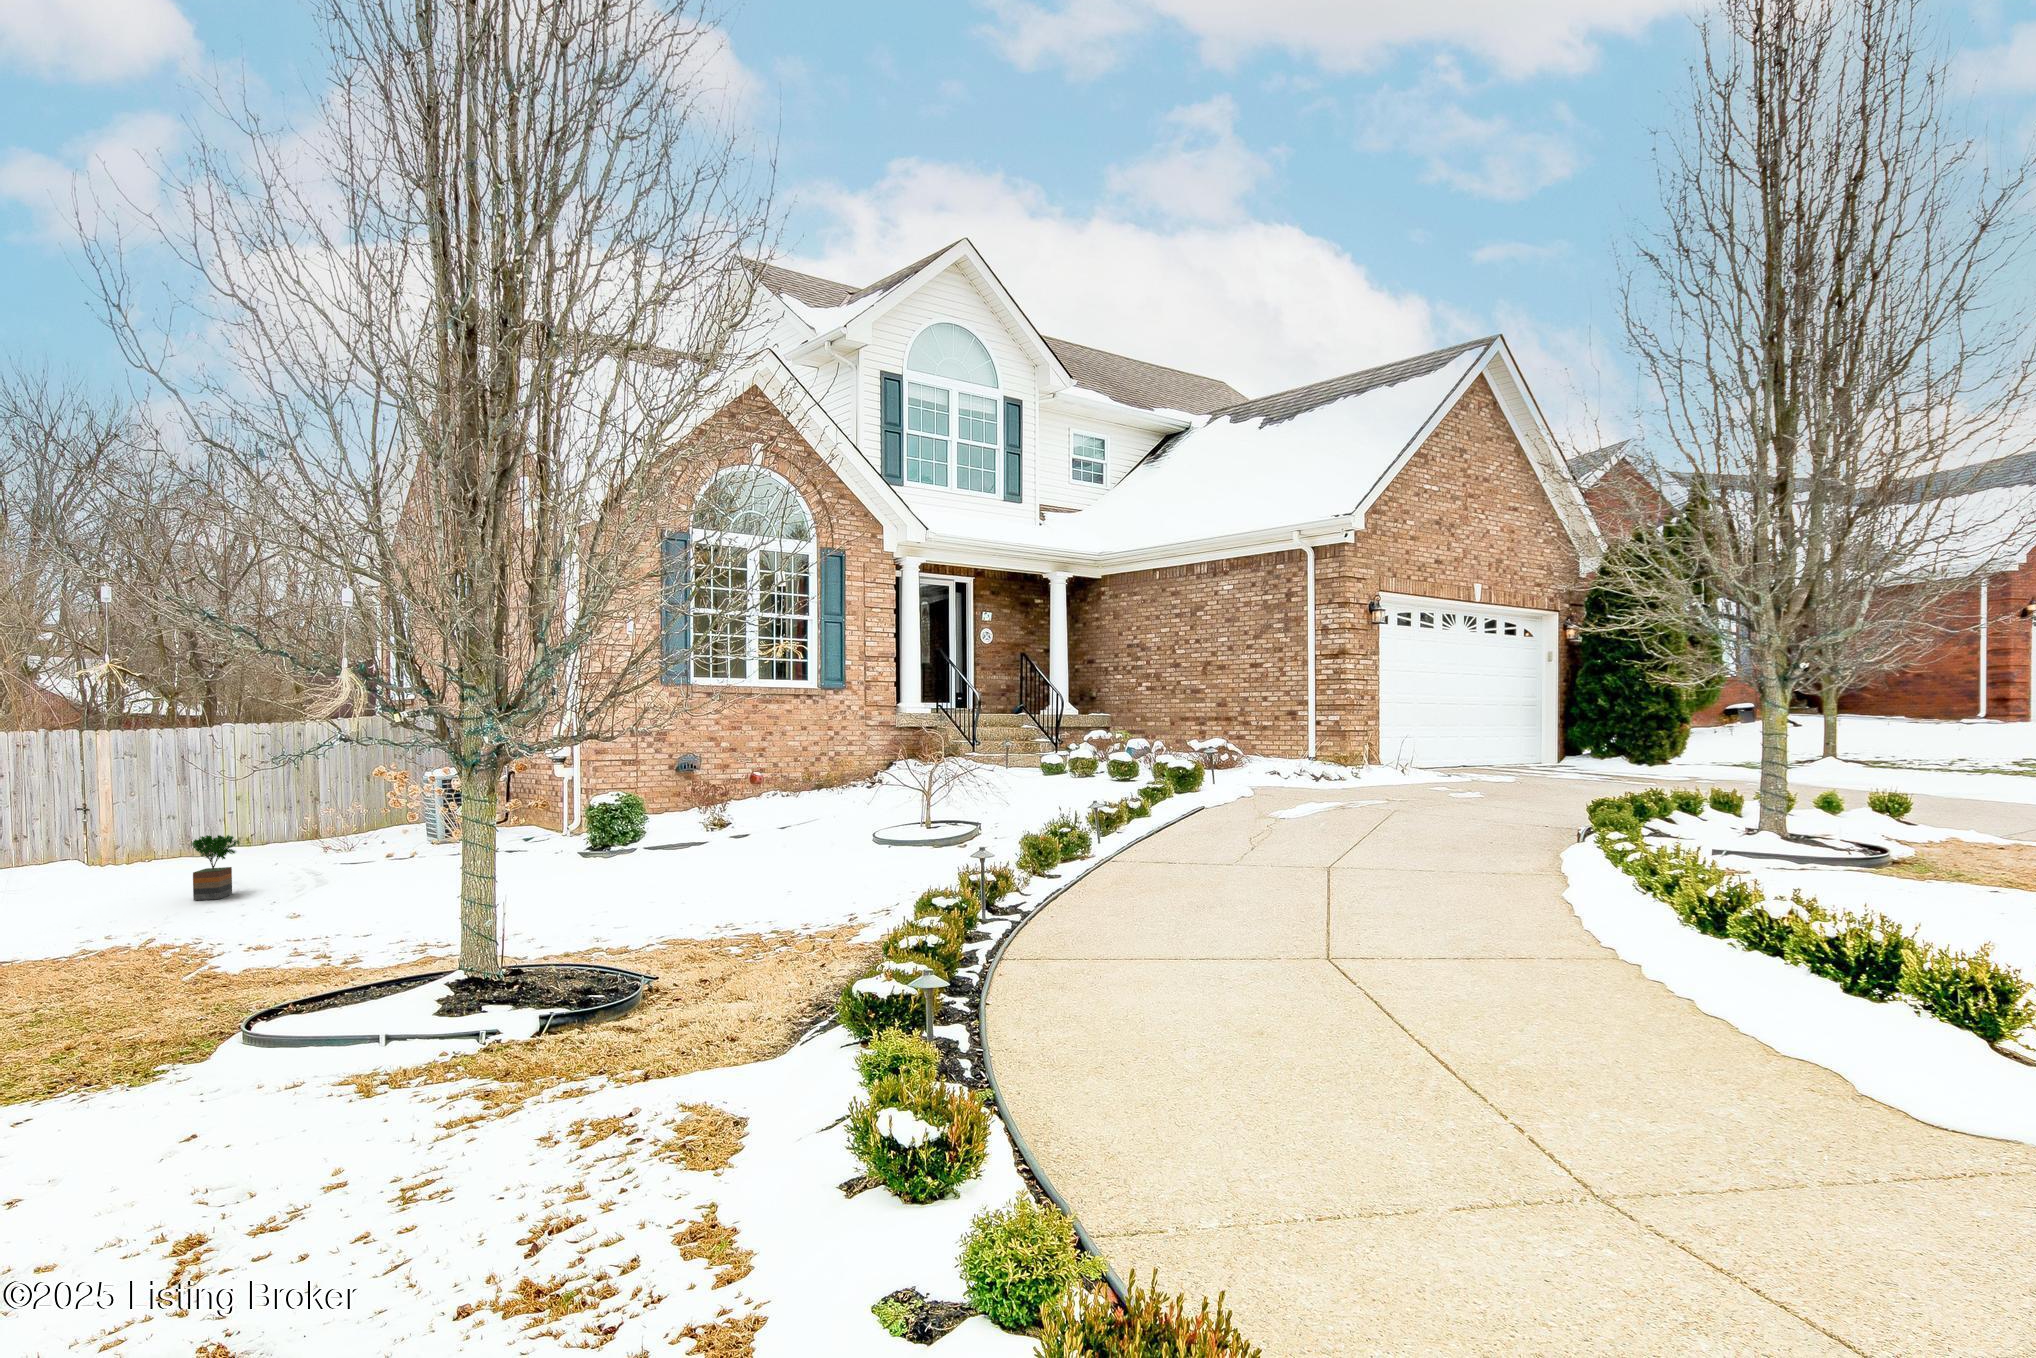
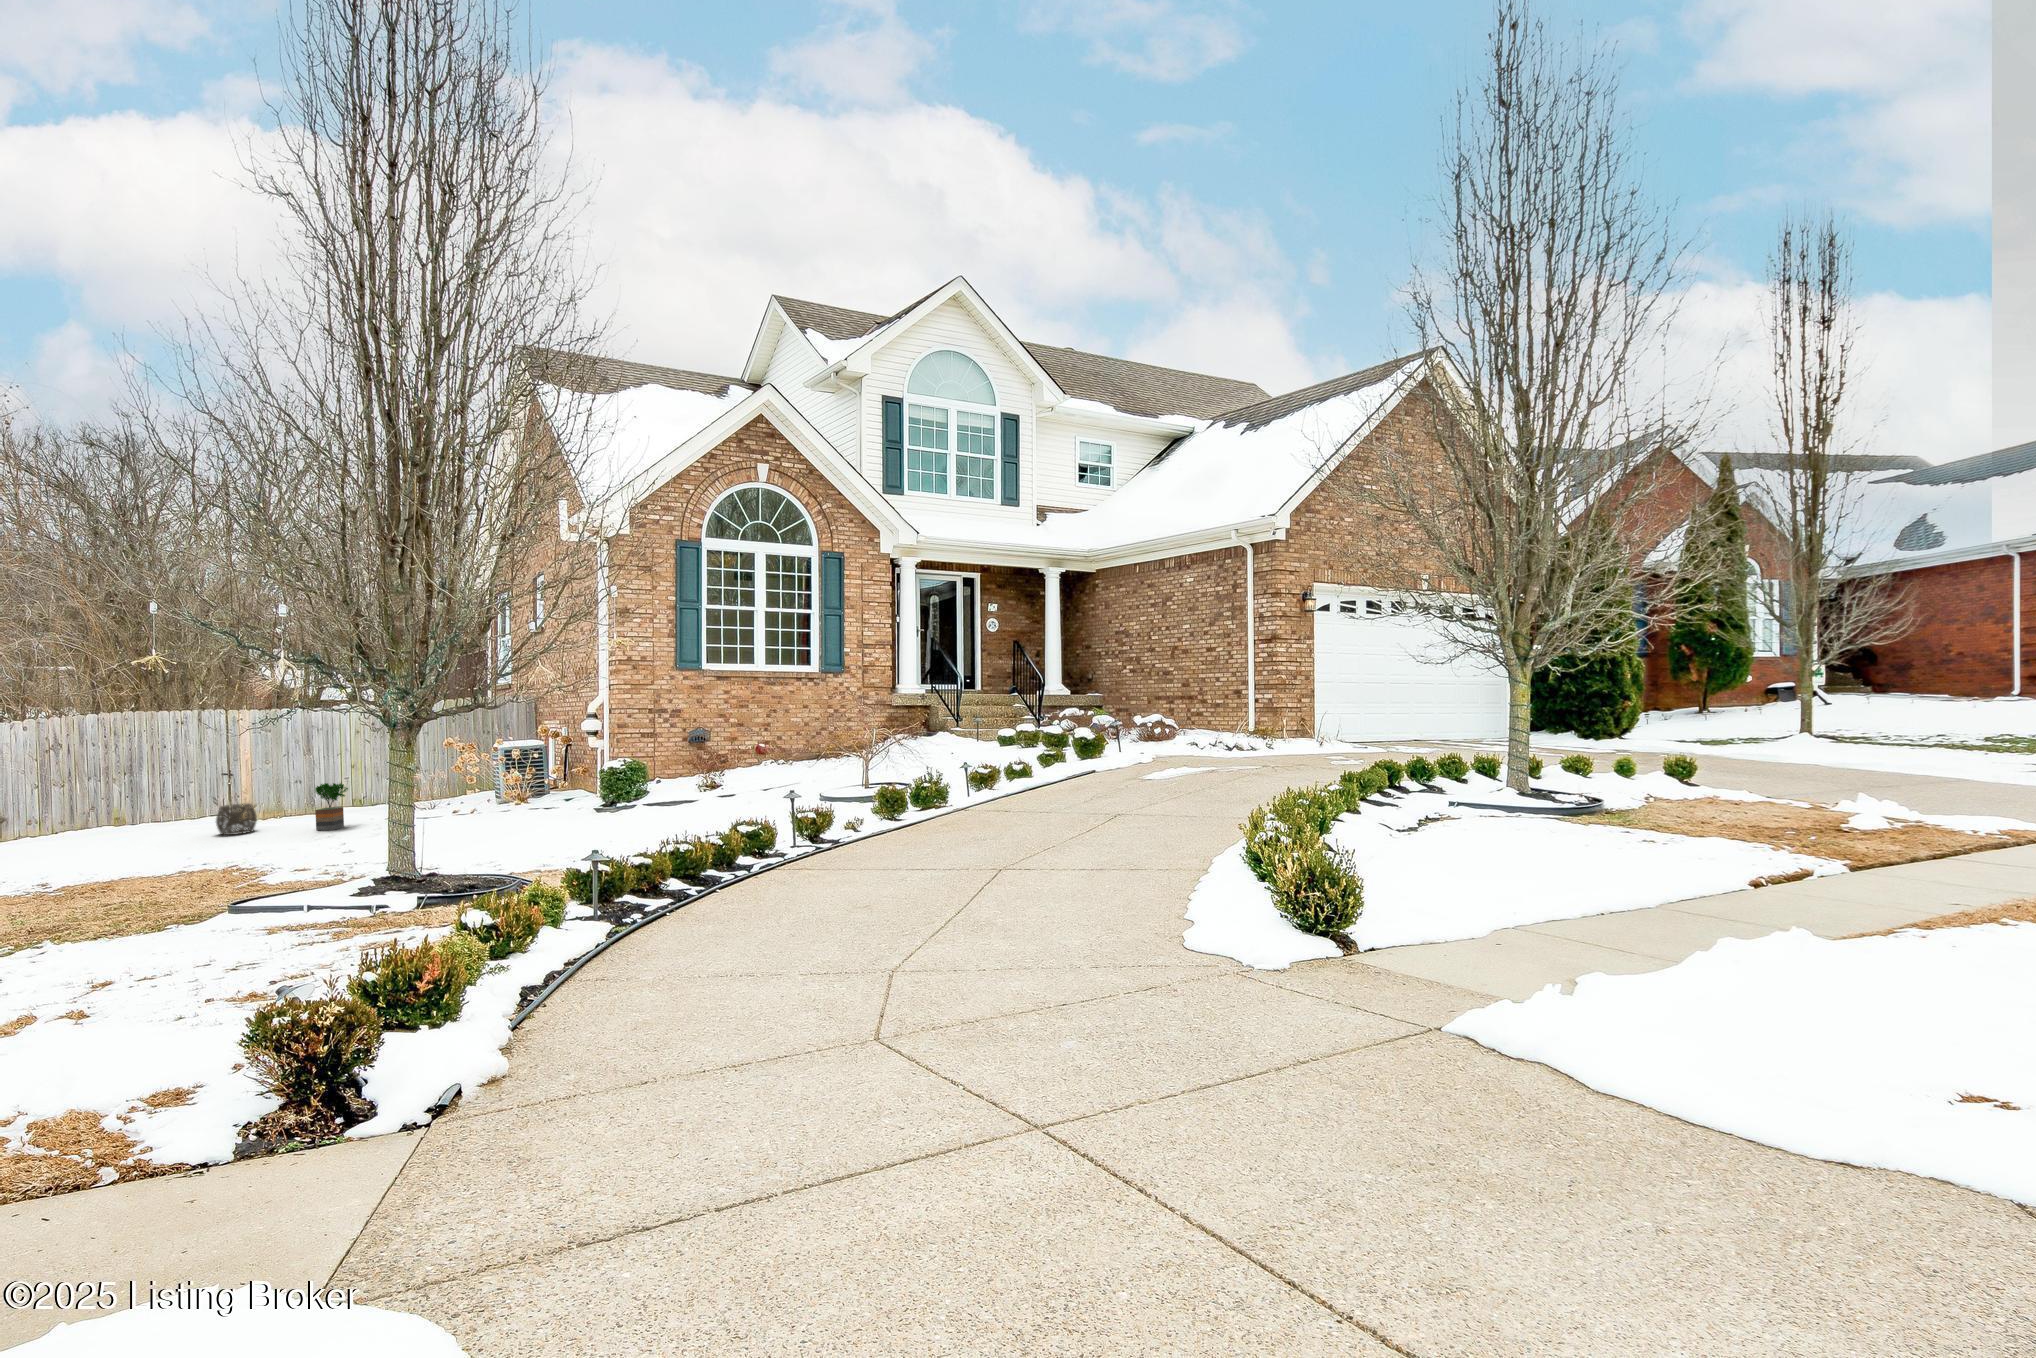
woven basket: none [41,865,103,910] -> present [216,803,257,835]

